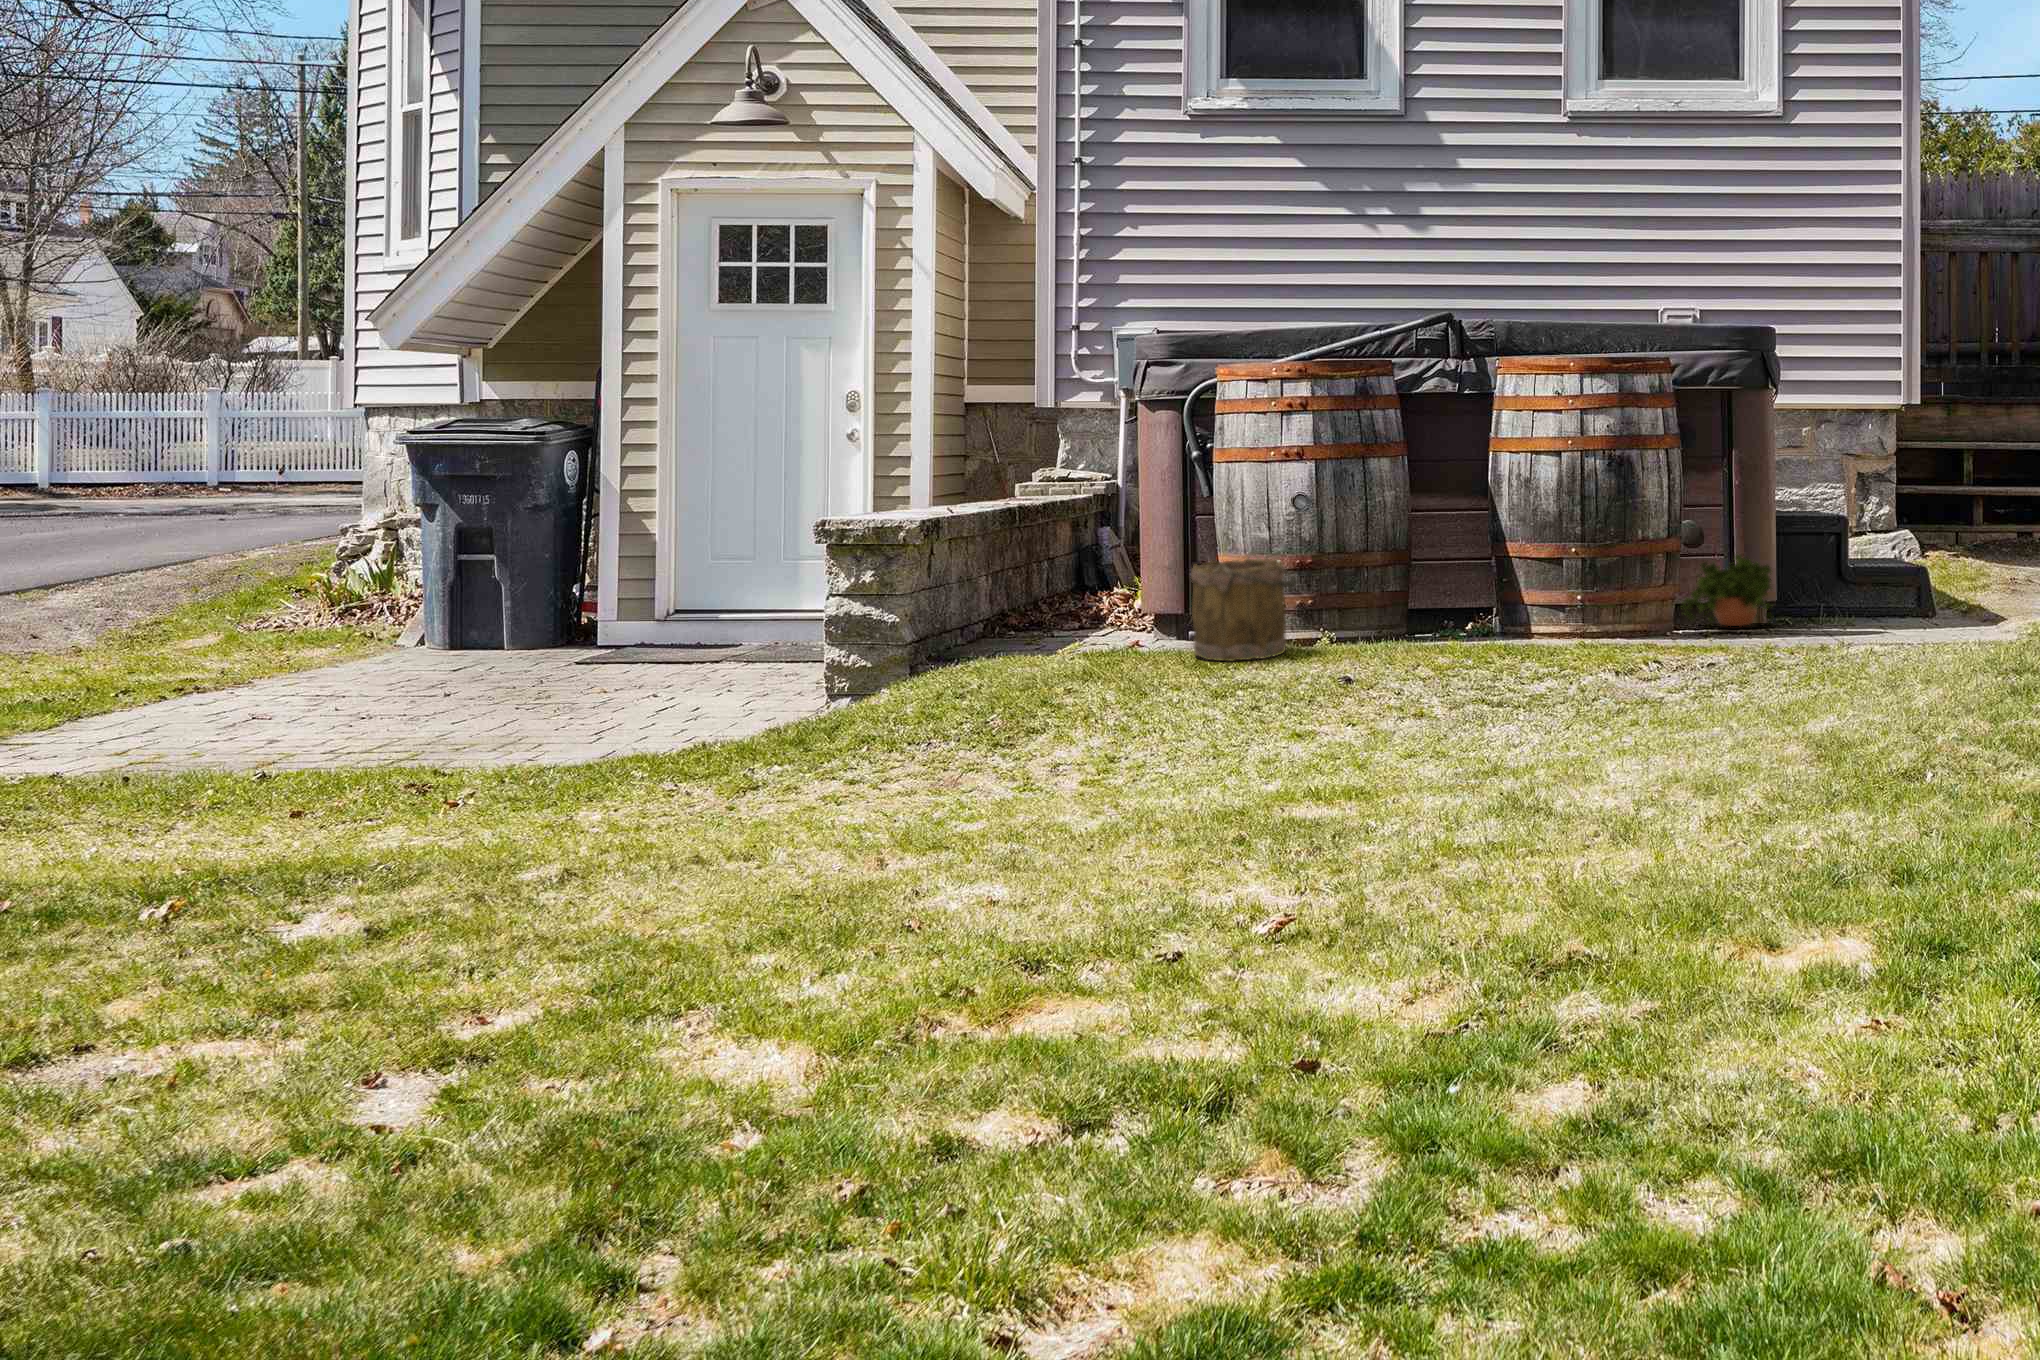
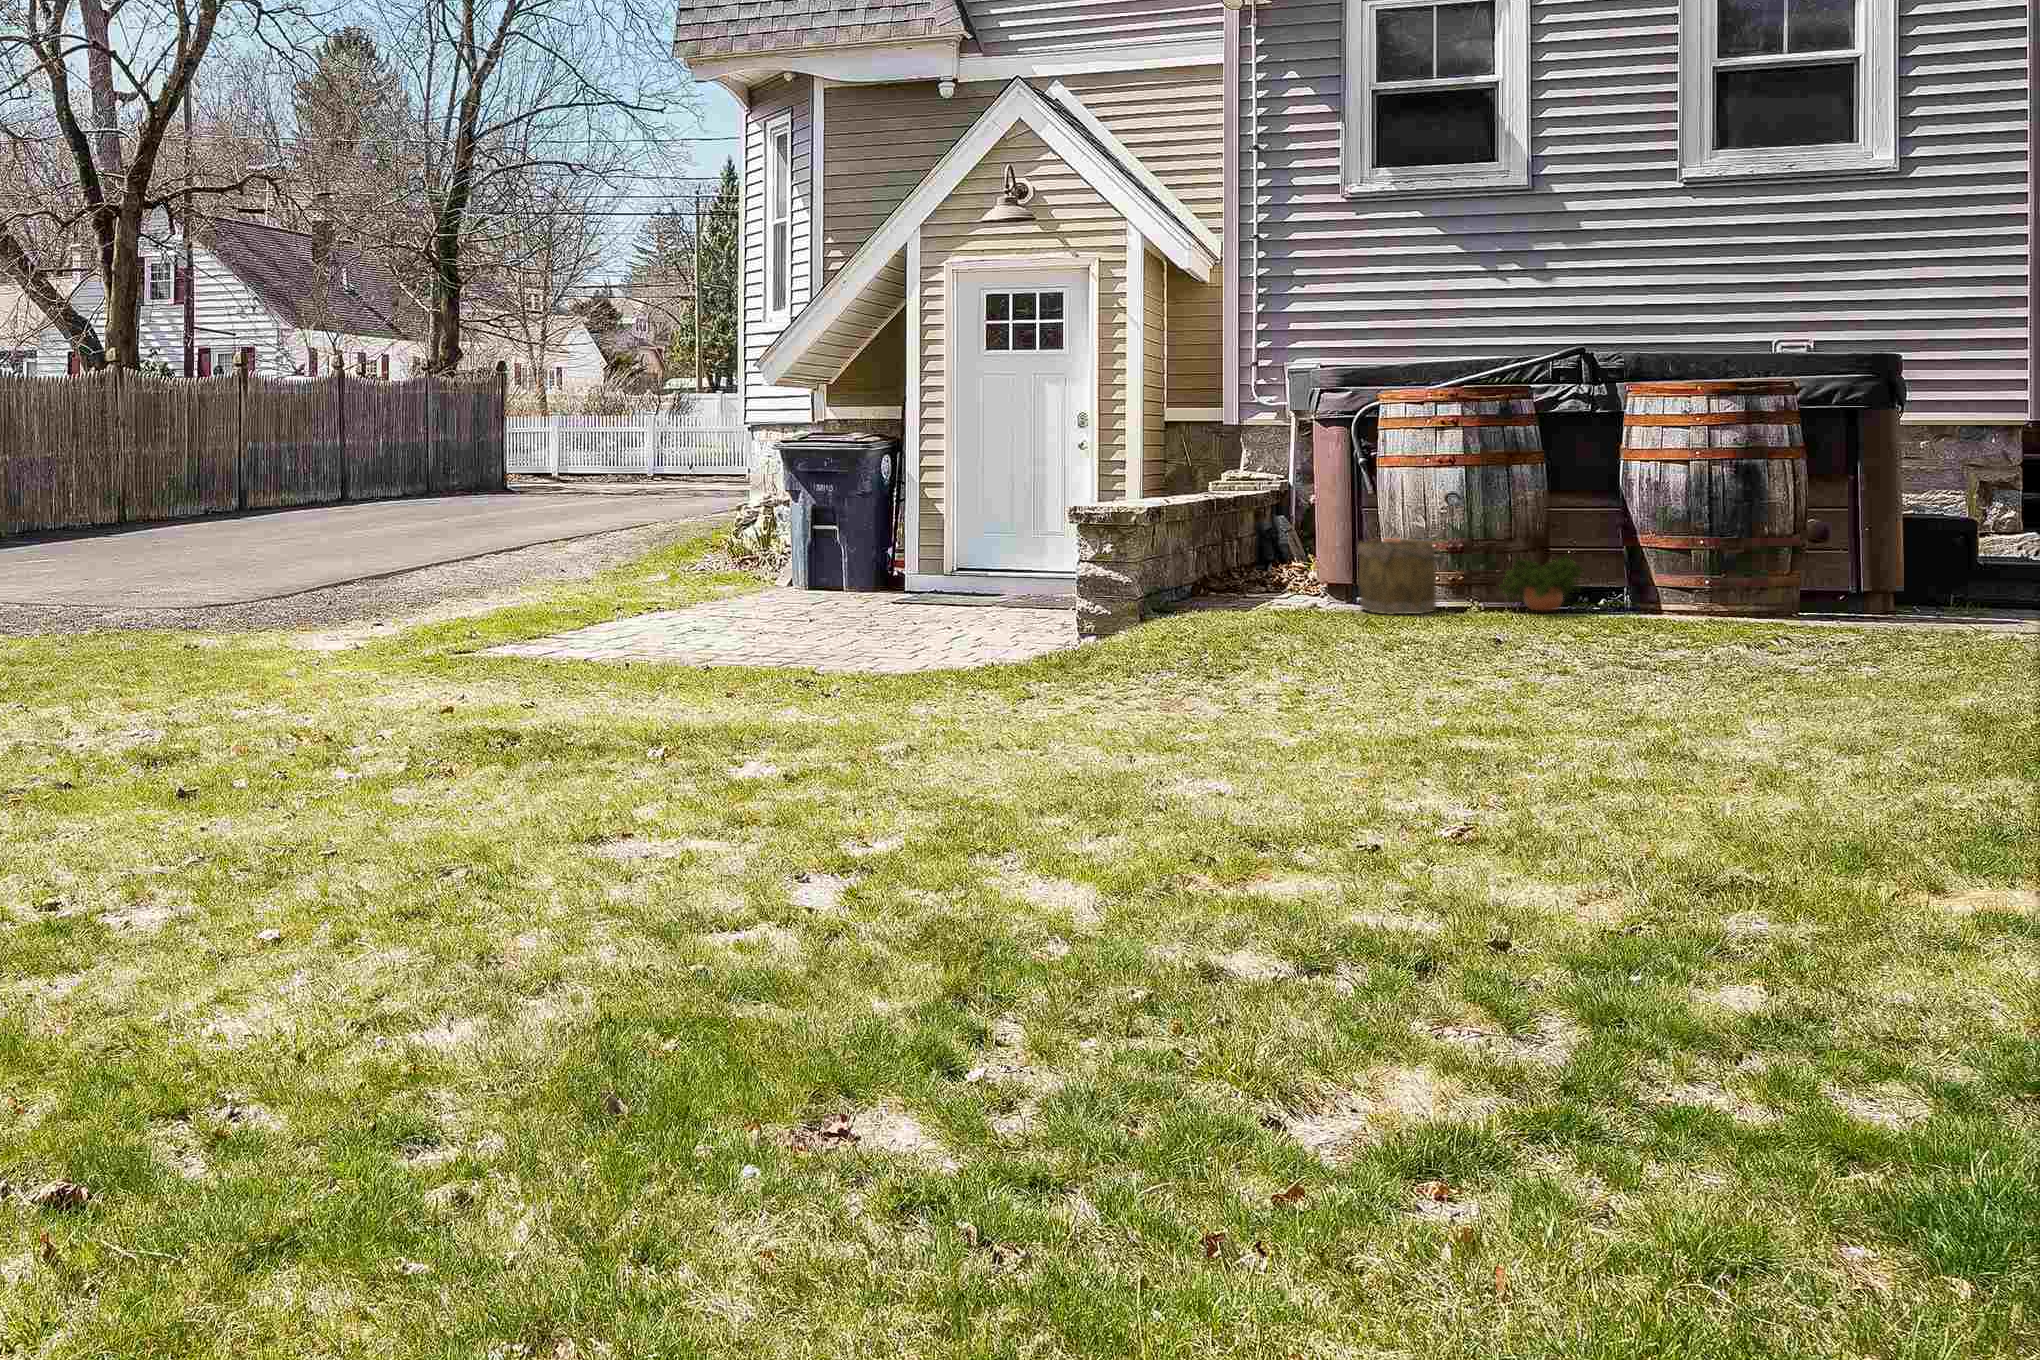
potted plant: present [1682,555,1772,626] -> present [1499,555,1583,612]

